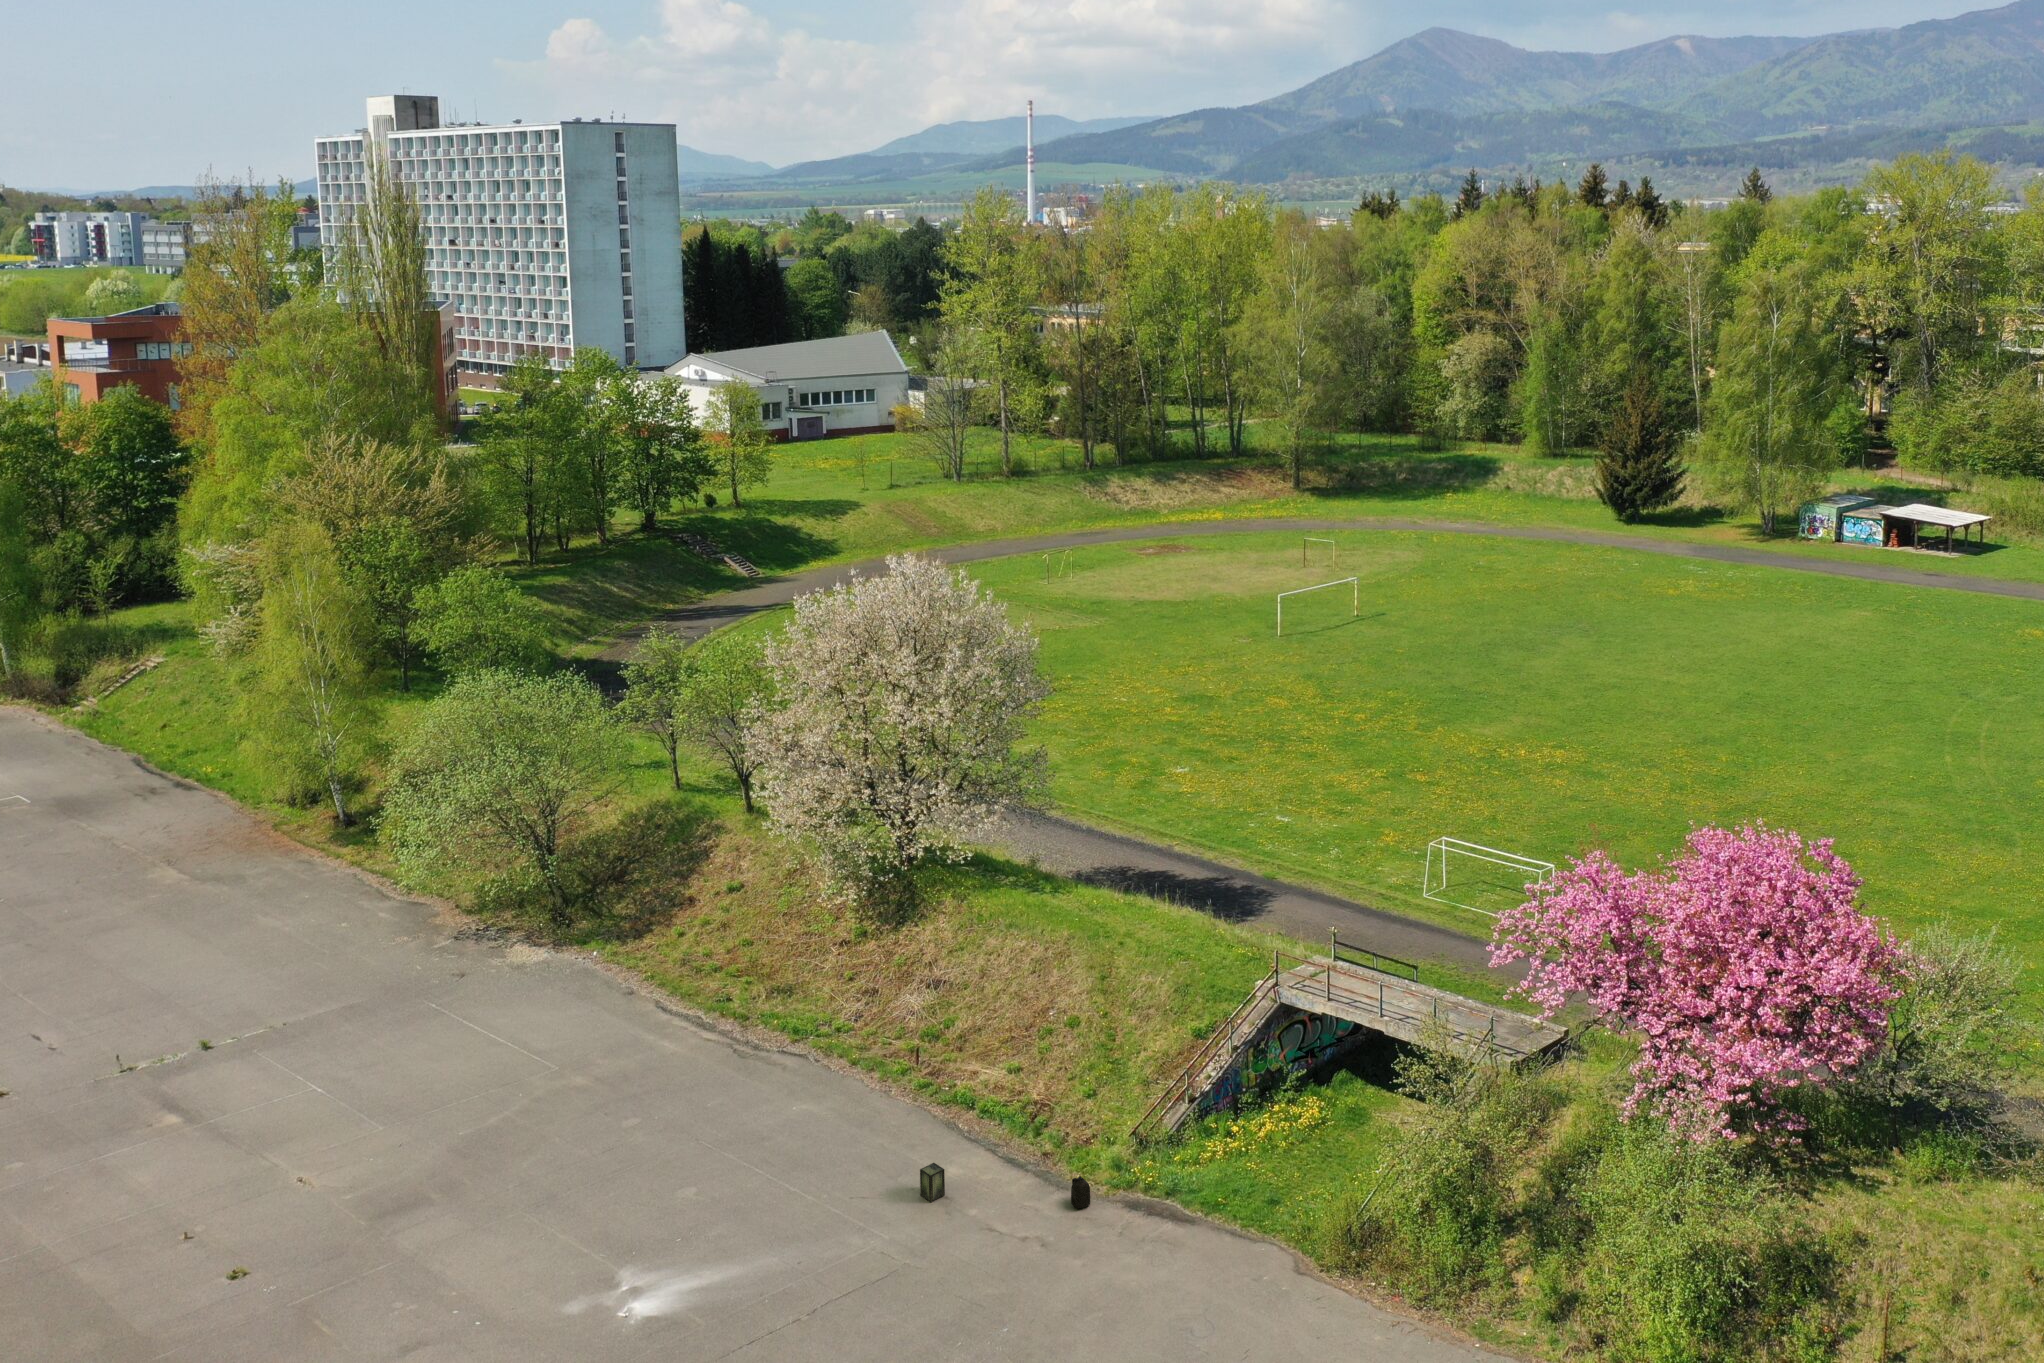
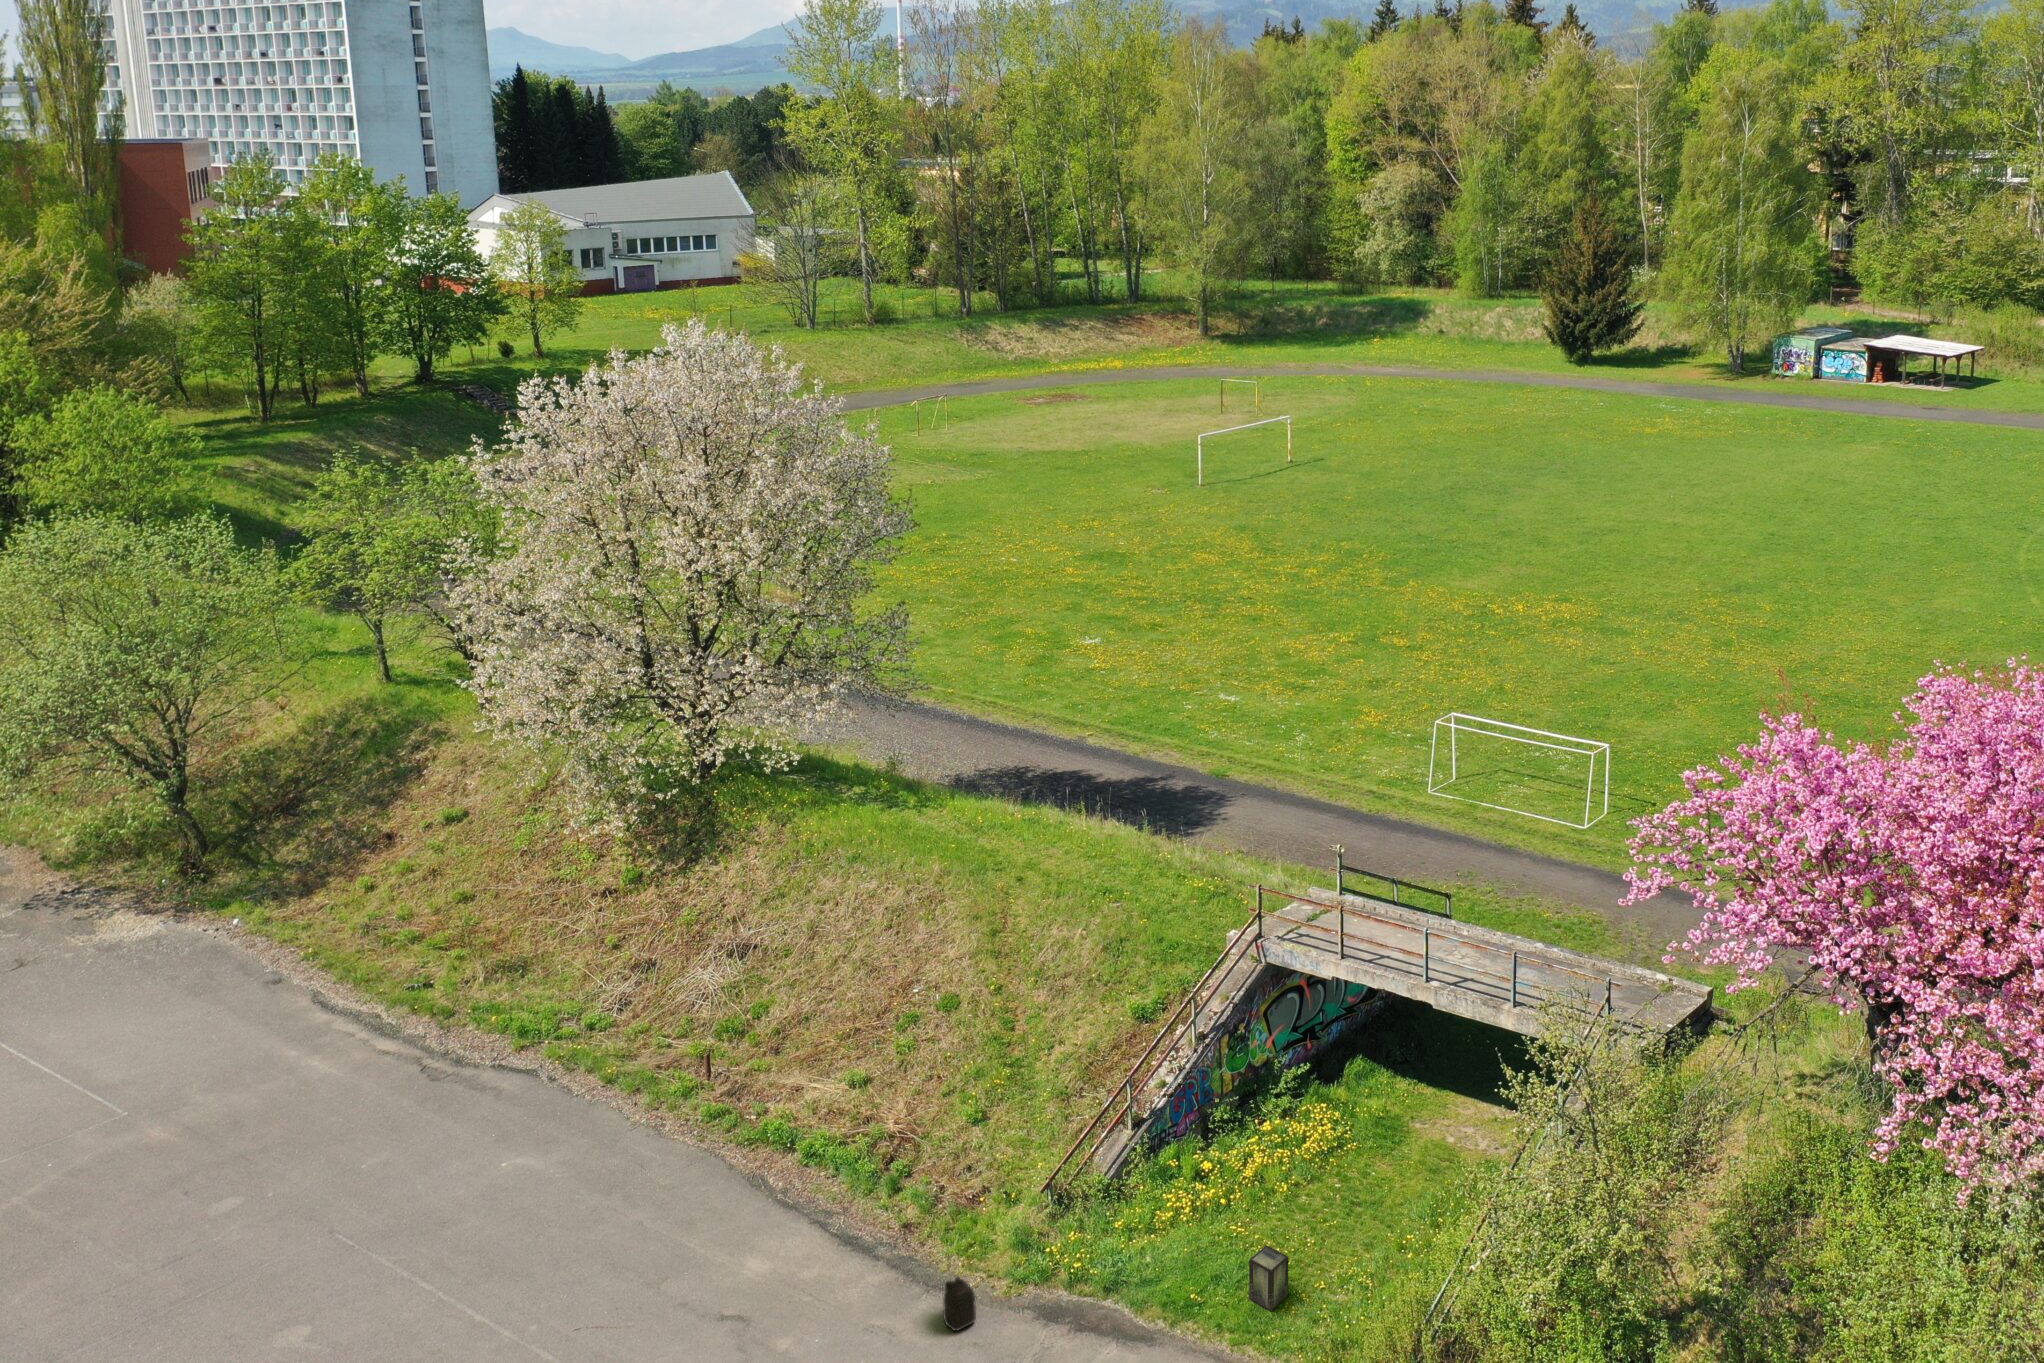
storage box: present [920,1163,945,1202] -> present [1249,1245,1288,1311]

